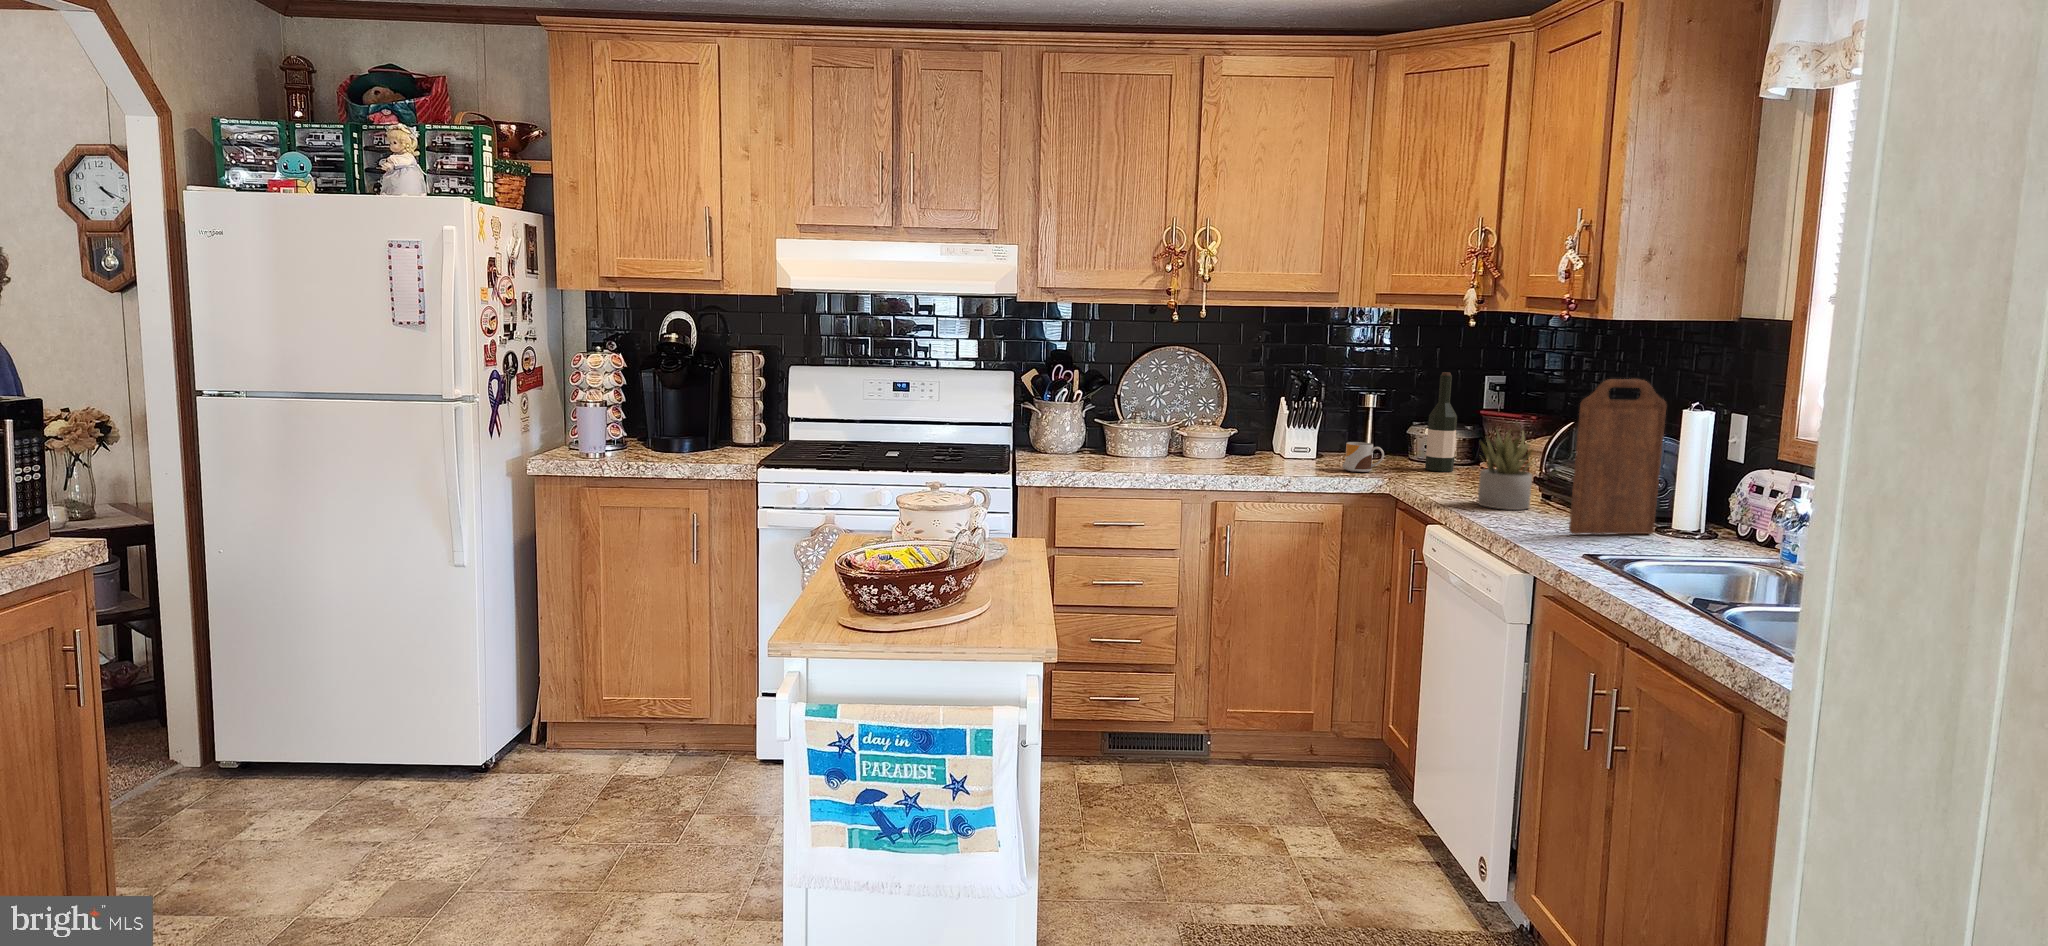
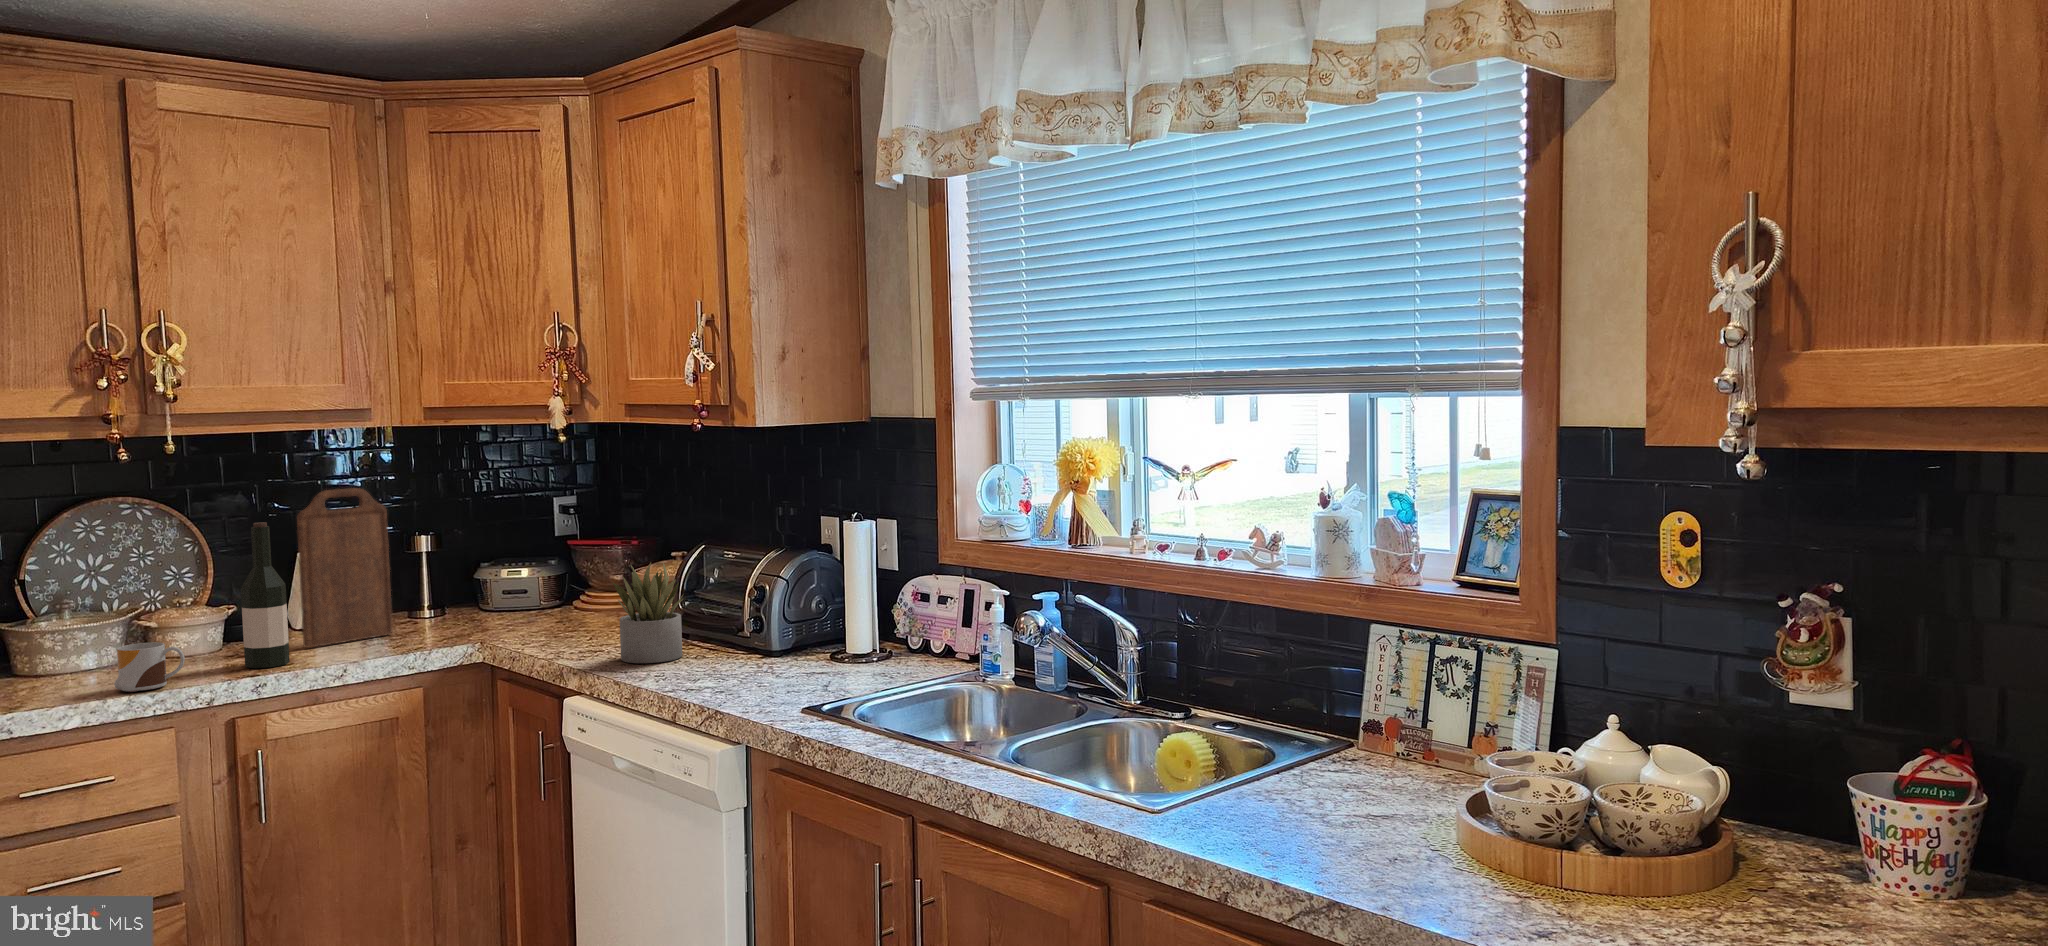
wine bottle: present [1425,372,1457,471] -> present [241,522,290,668]
cutting board: present [1569,379,1666,535] -> present [297,488,392,648]
mug: present [1343,442,1384,472] -> present [114,642,185,692]

